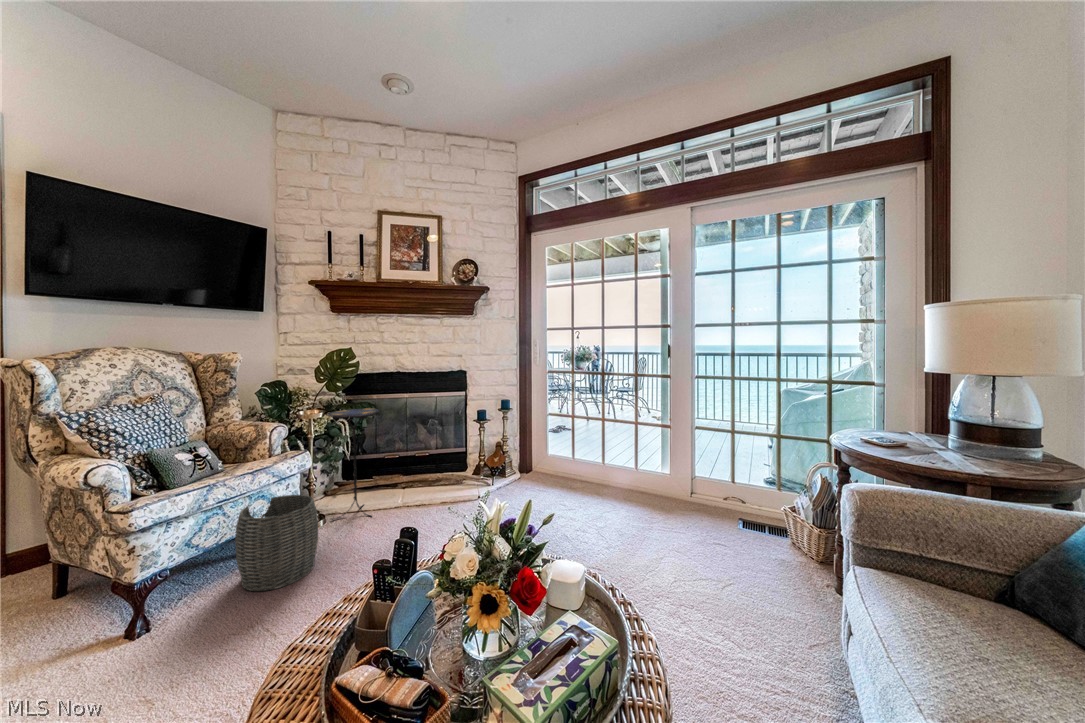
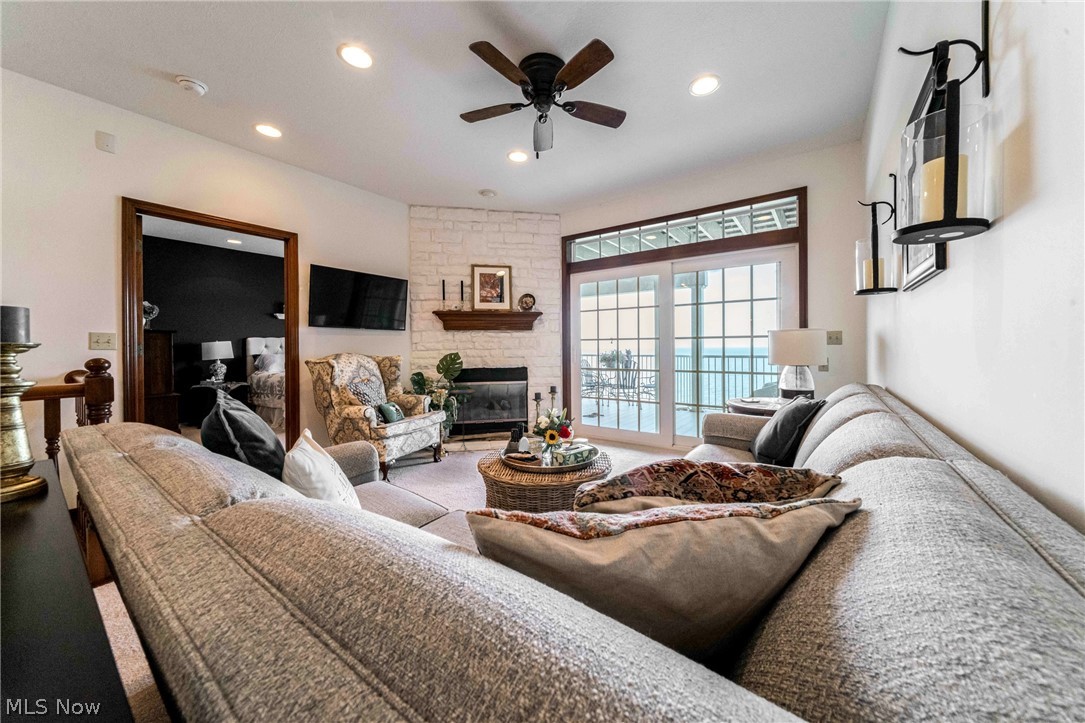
woven basket: present [235,495,318,591] -> none [417,433,454,475]

